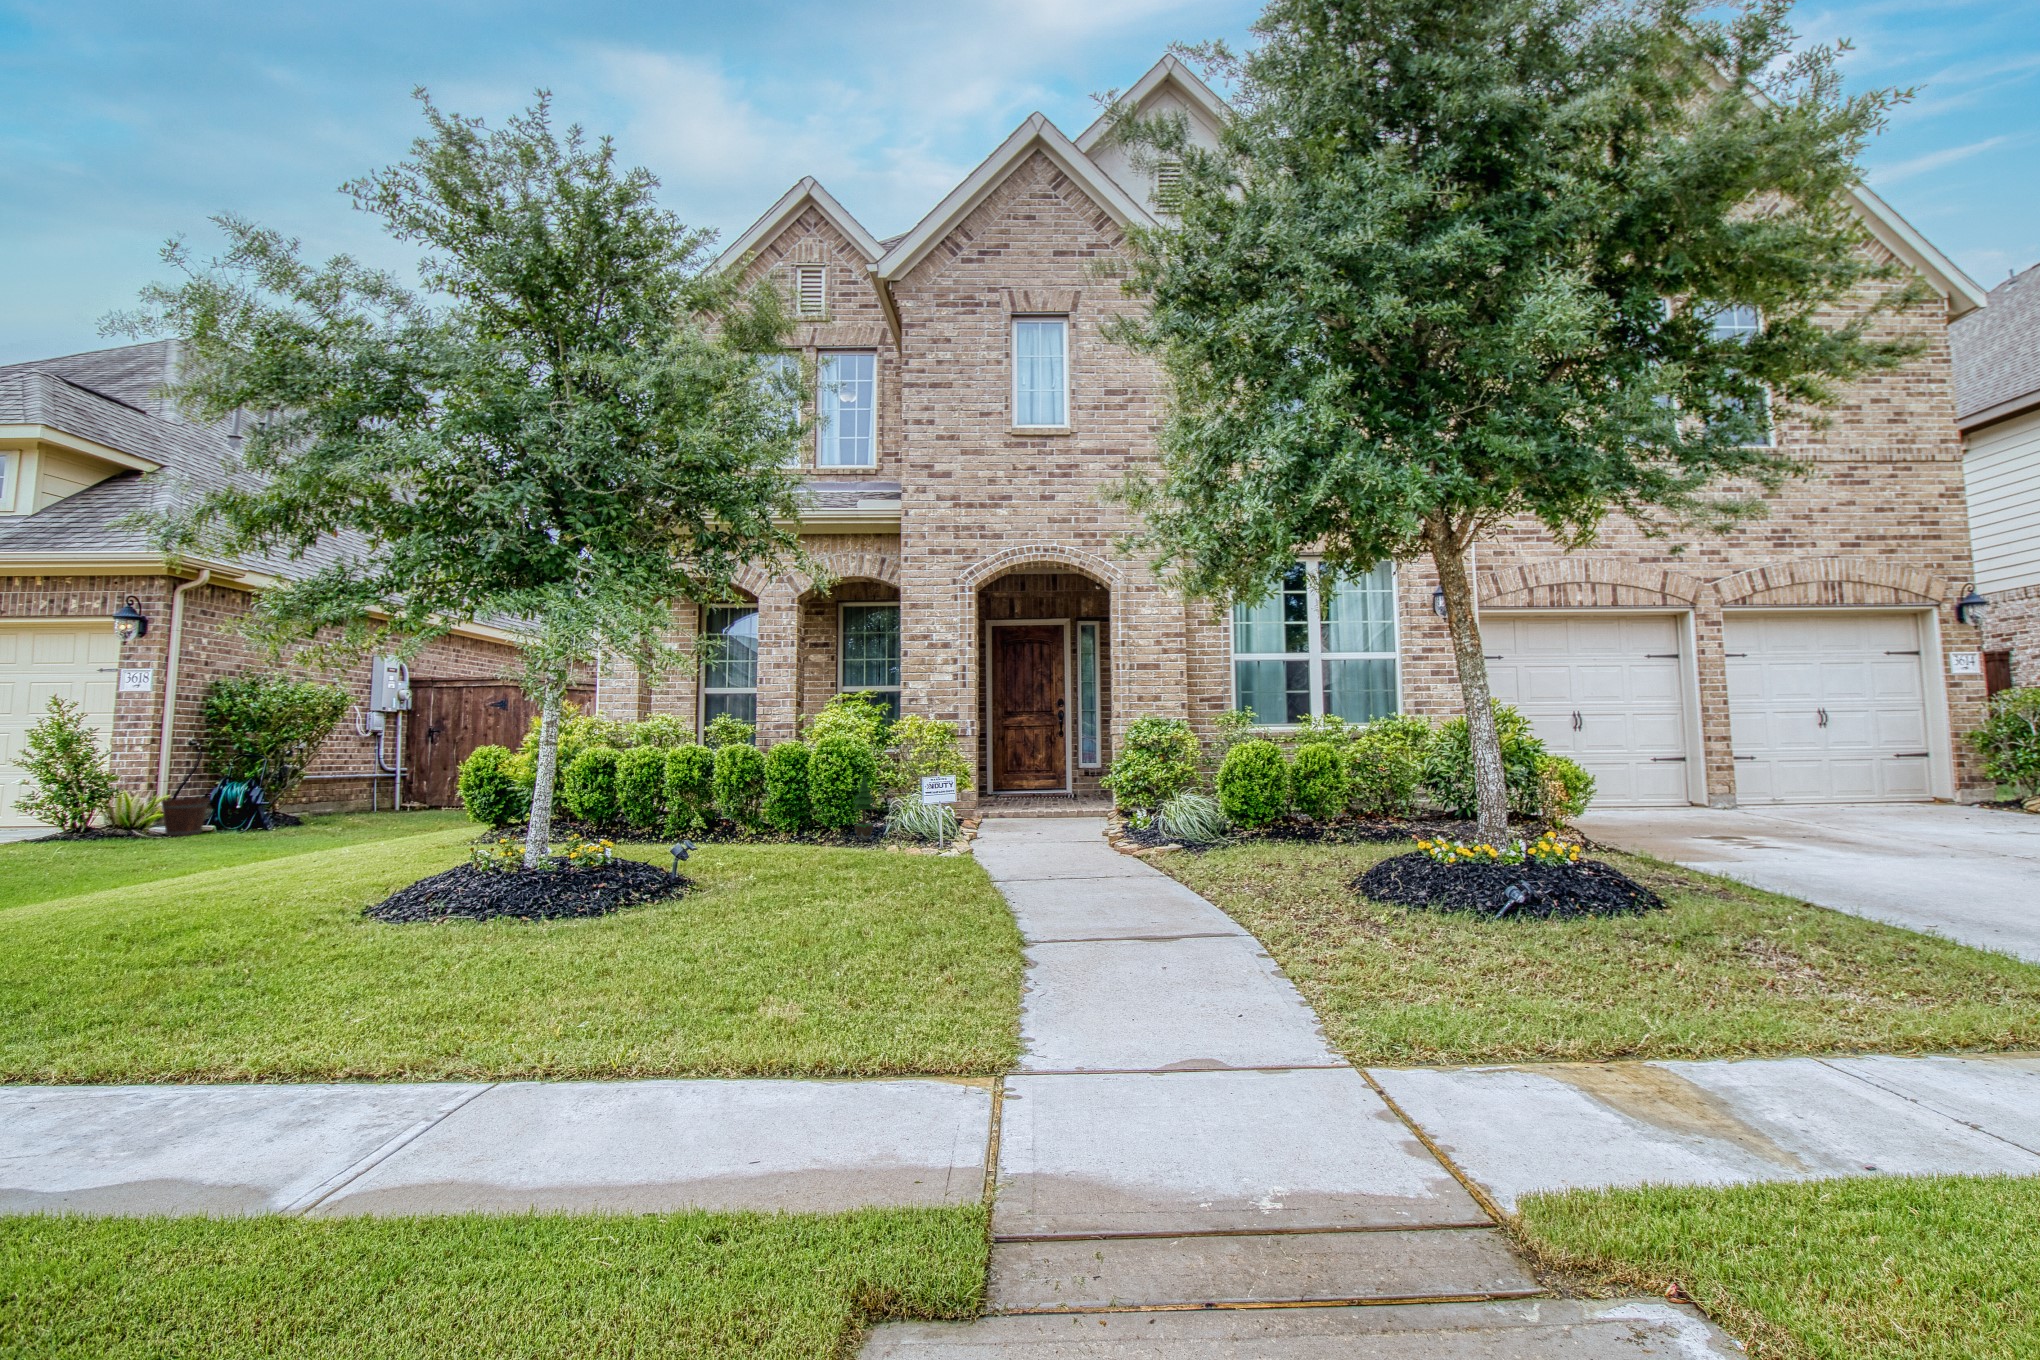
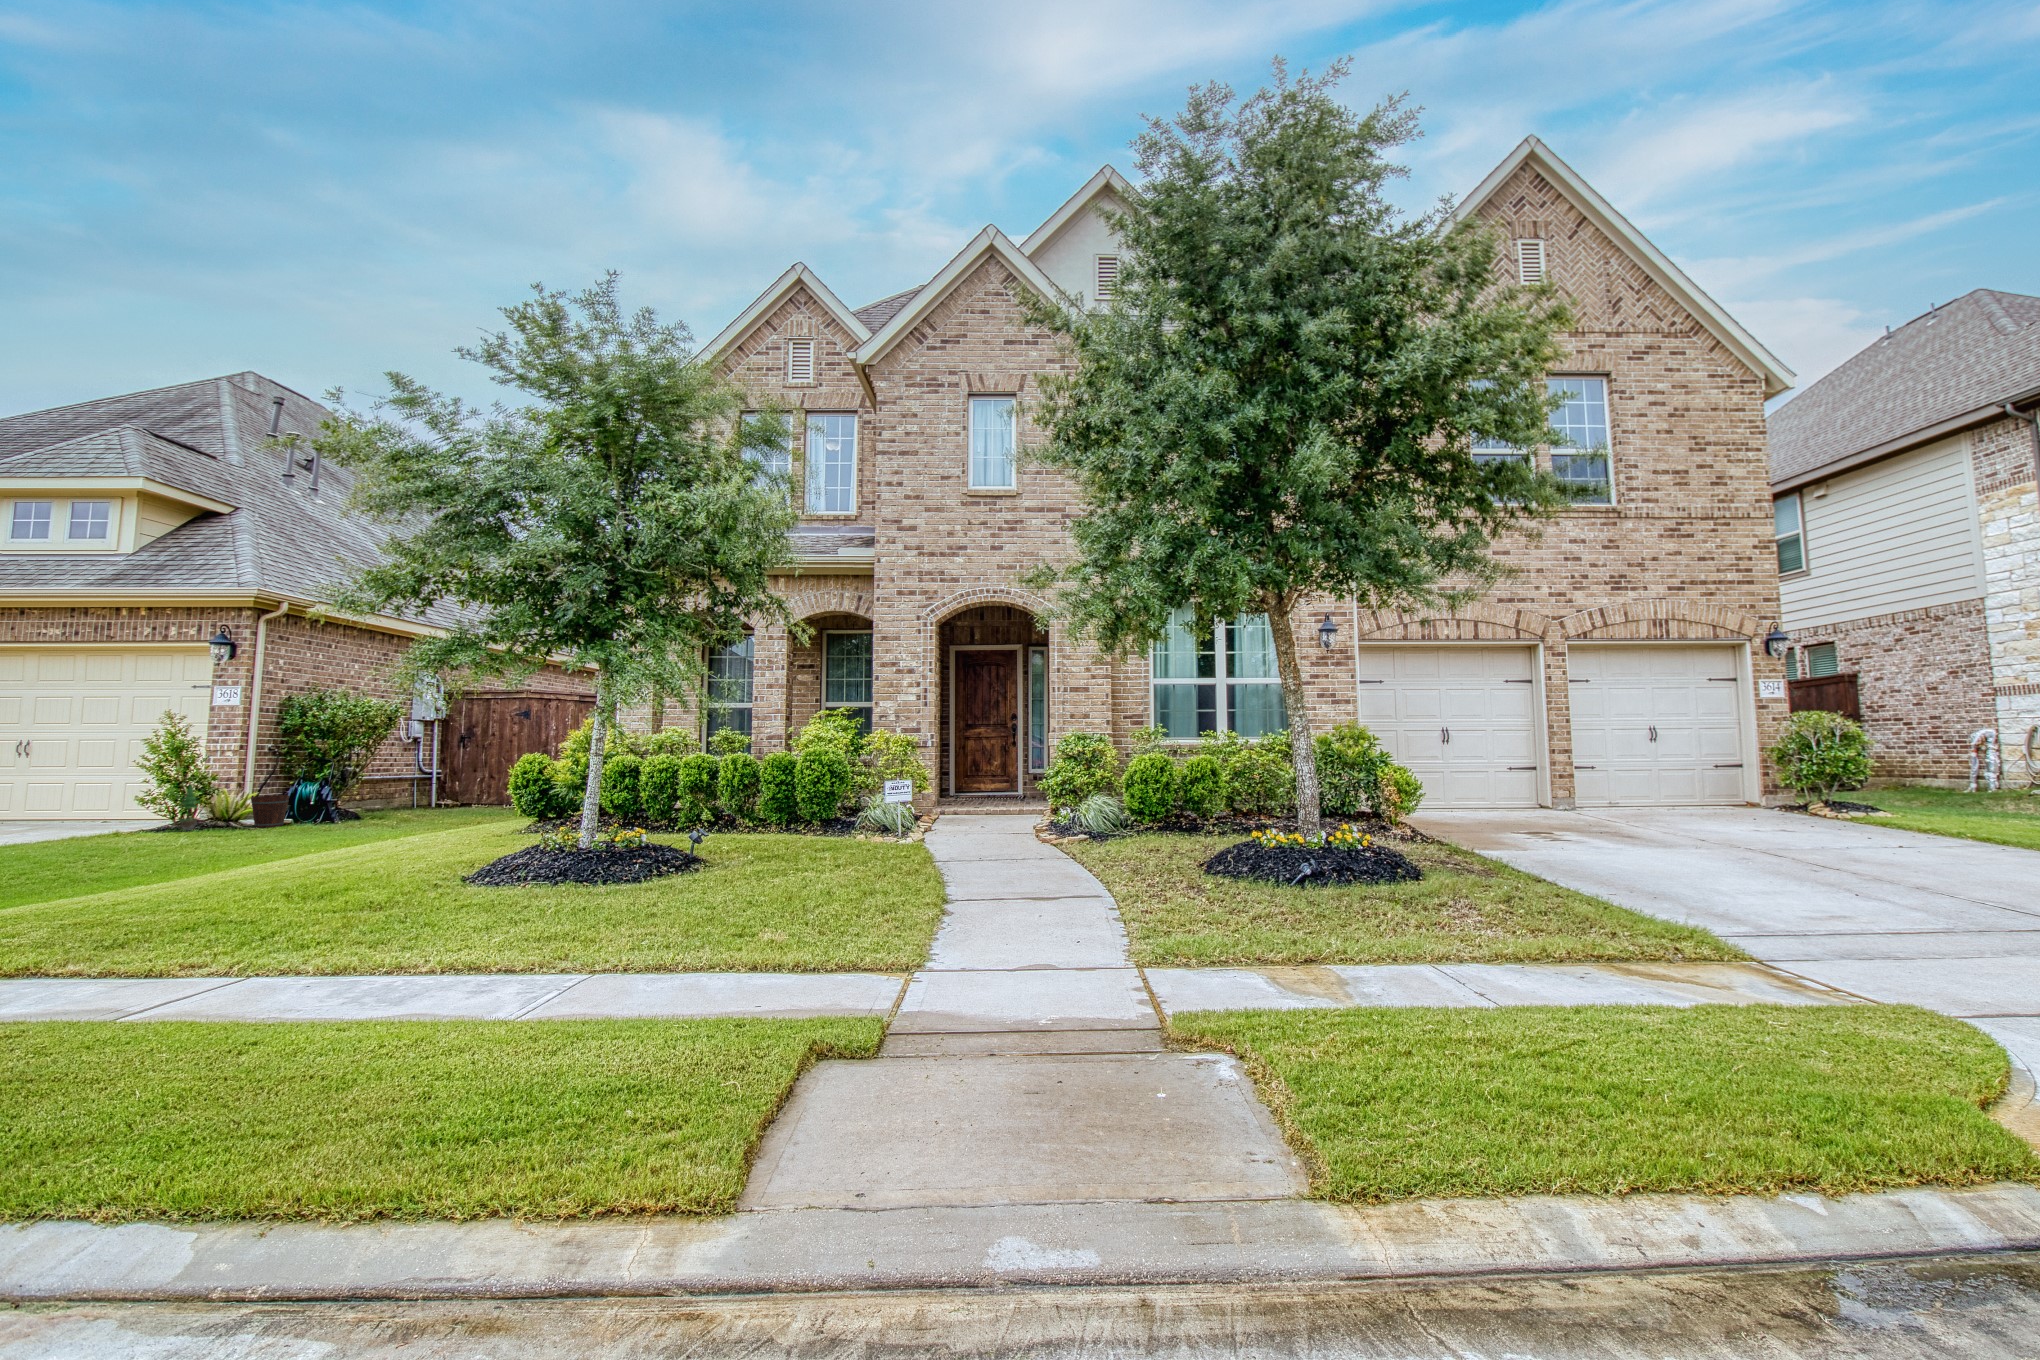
potted tree: present [853,775,876,841] -> present [180,785,198,830]

